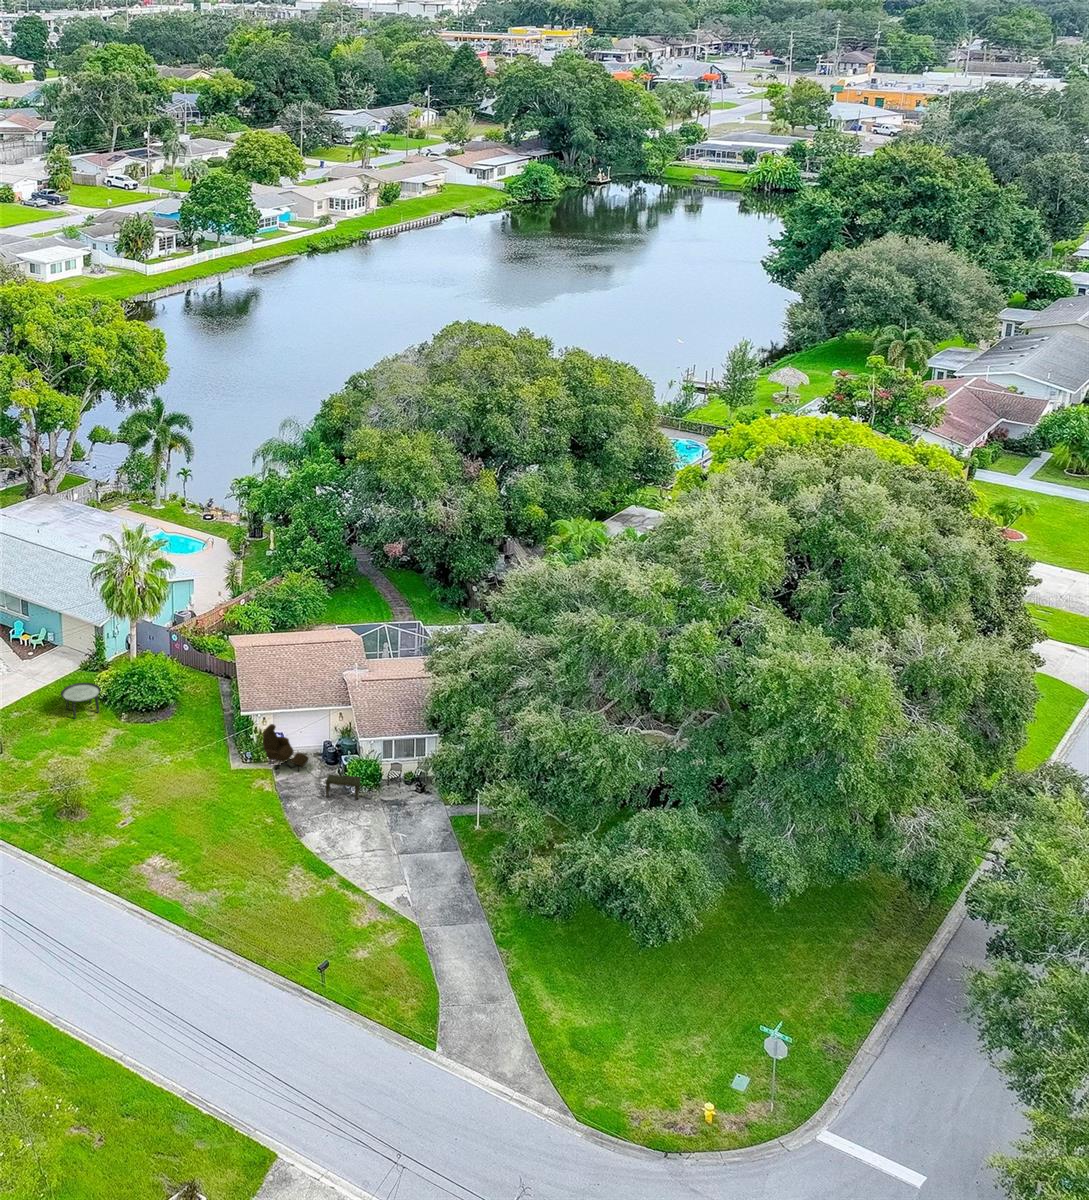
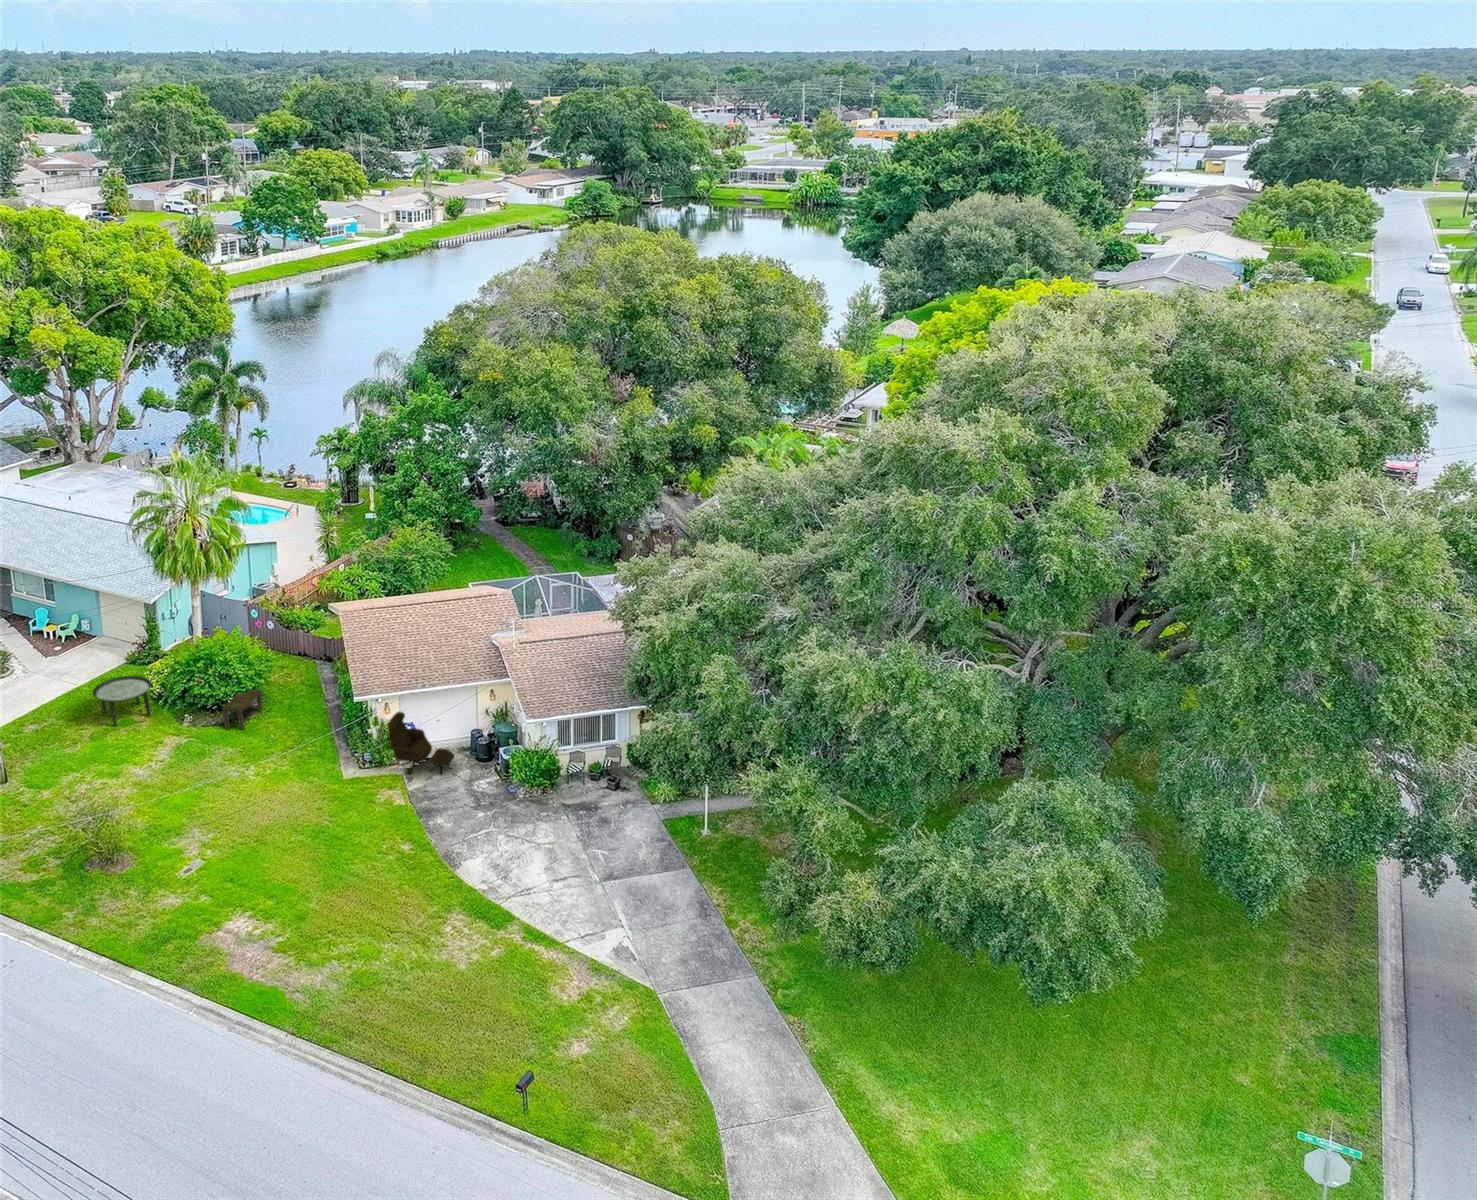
bench: present [325,774,361,800] -> present [222,689,262,730]

